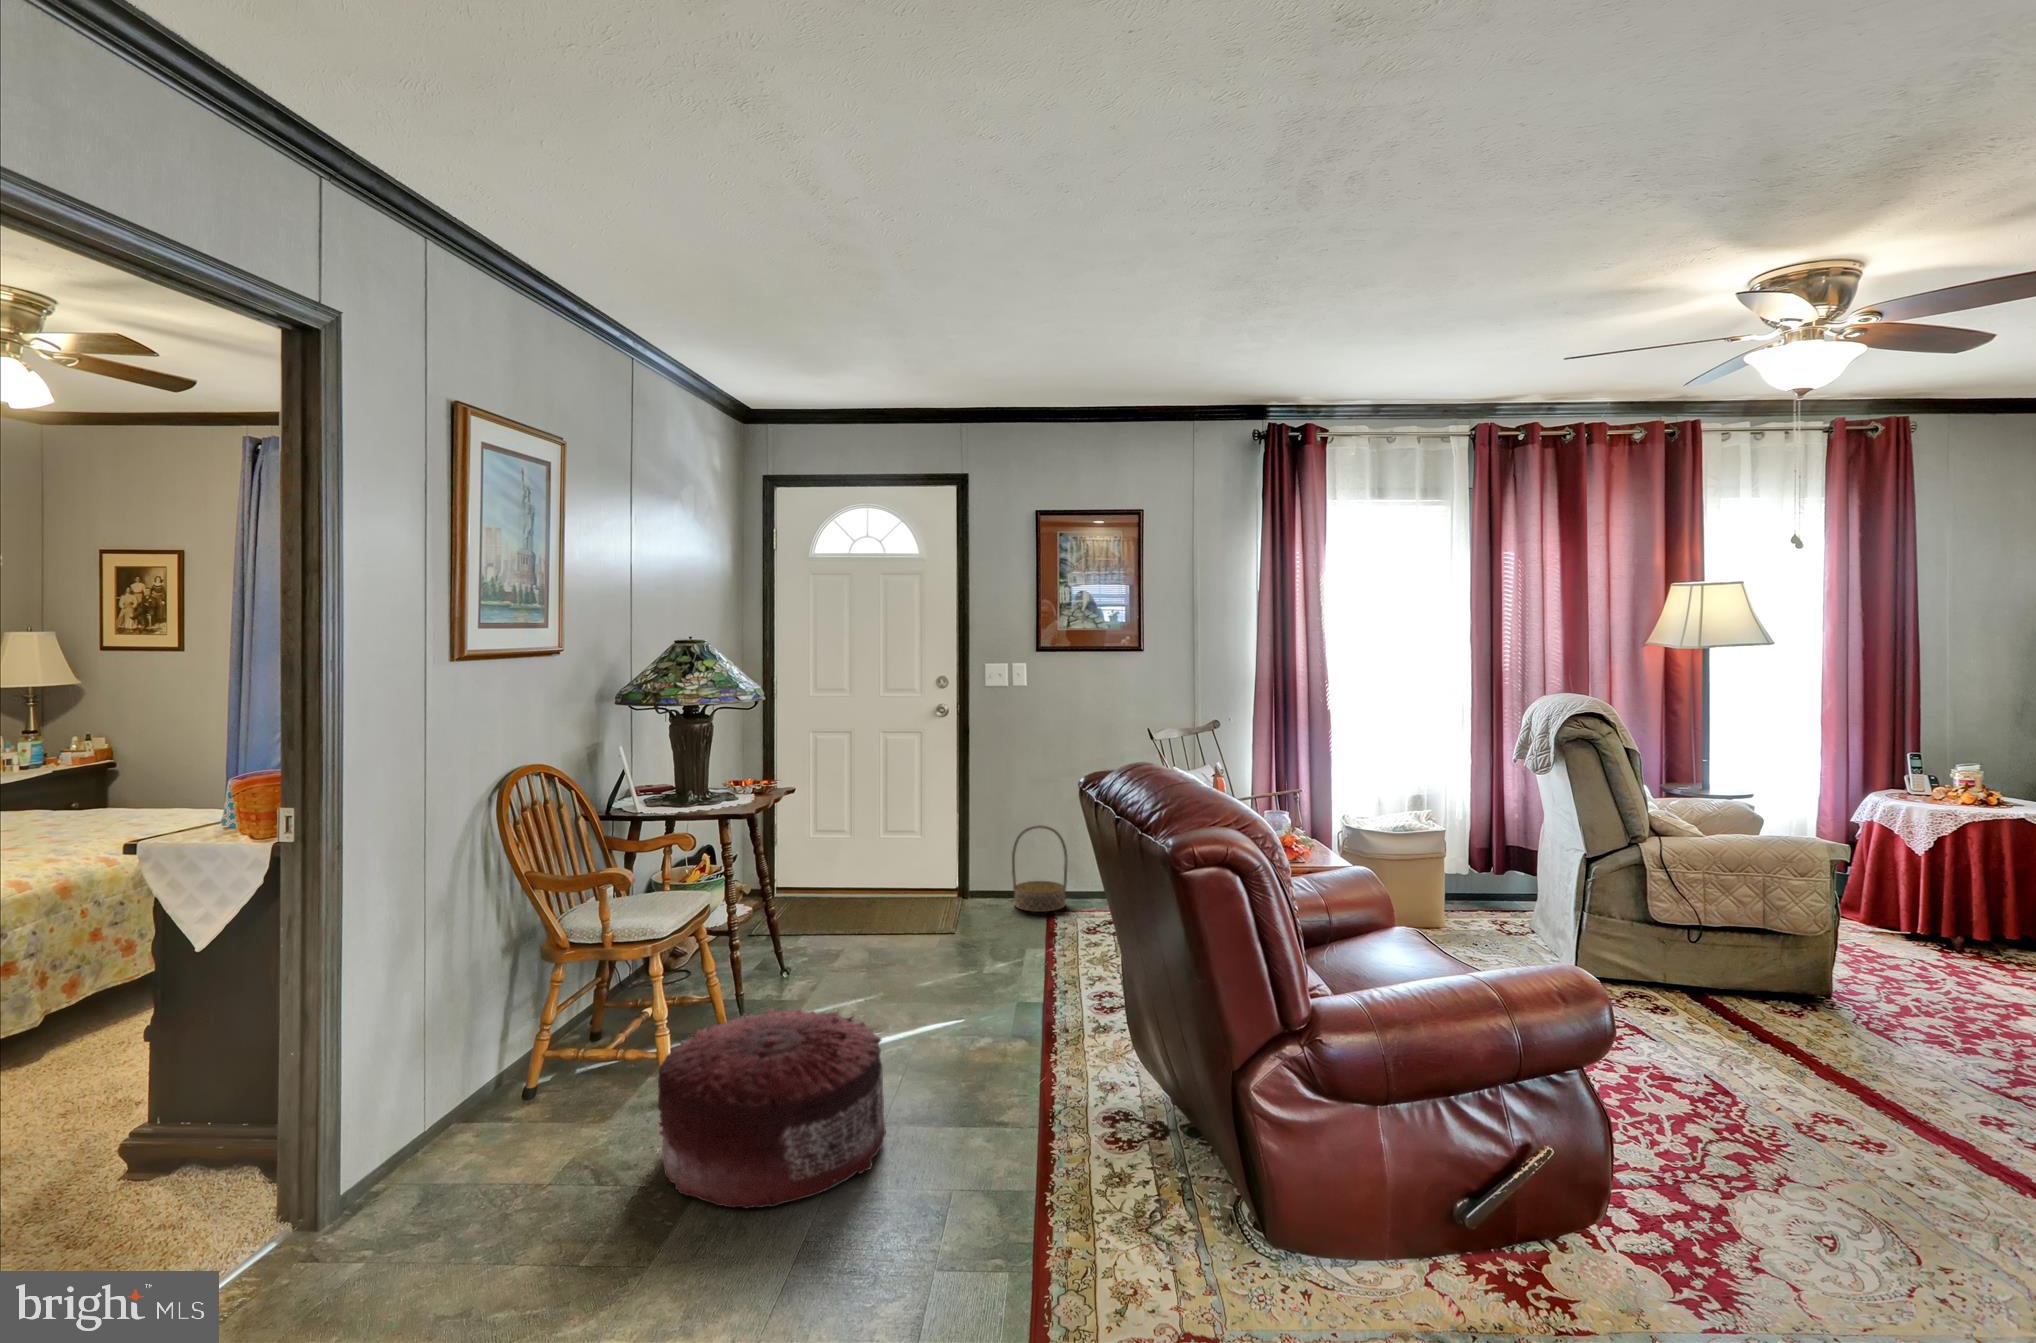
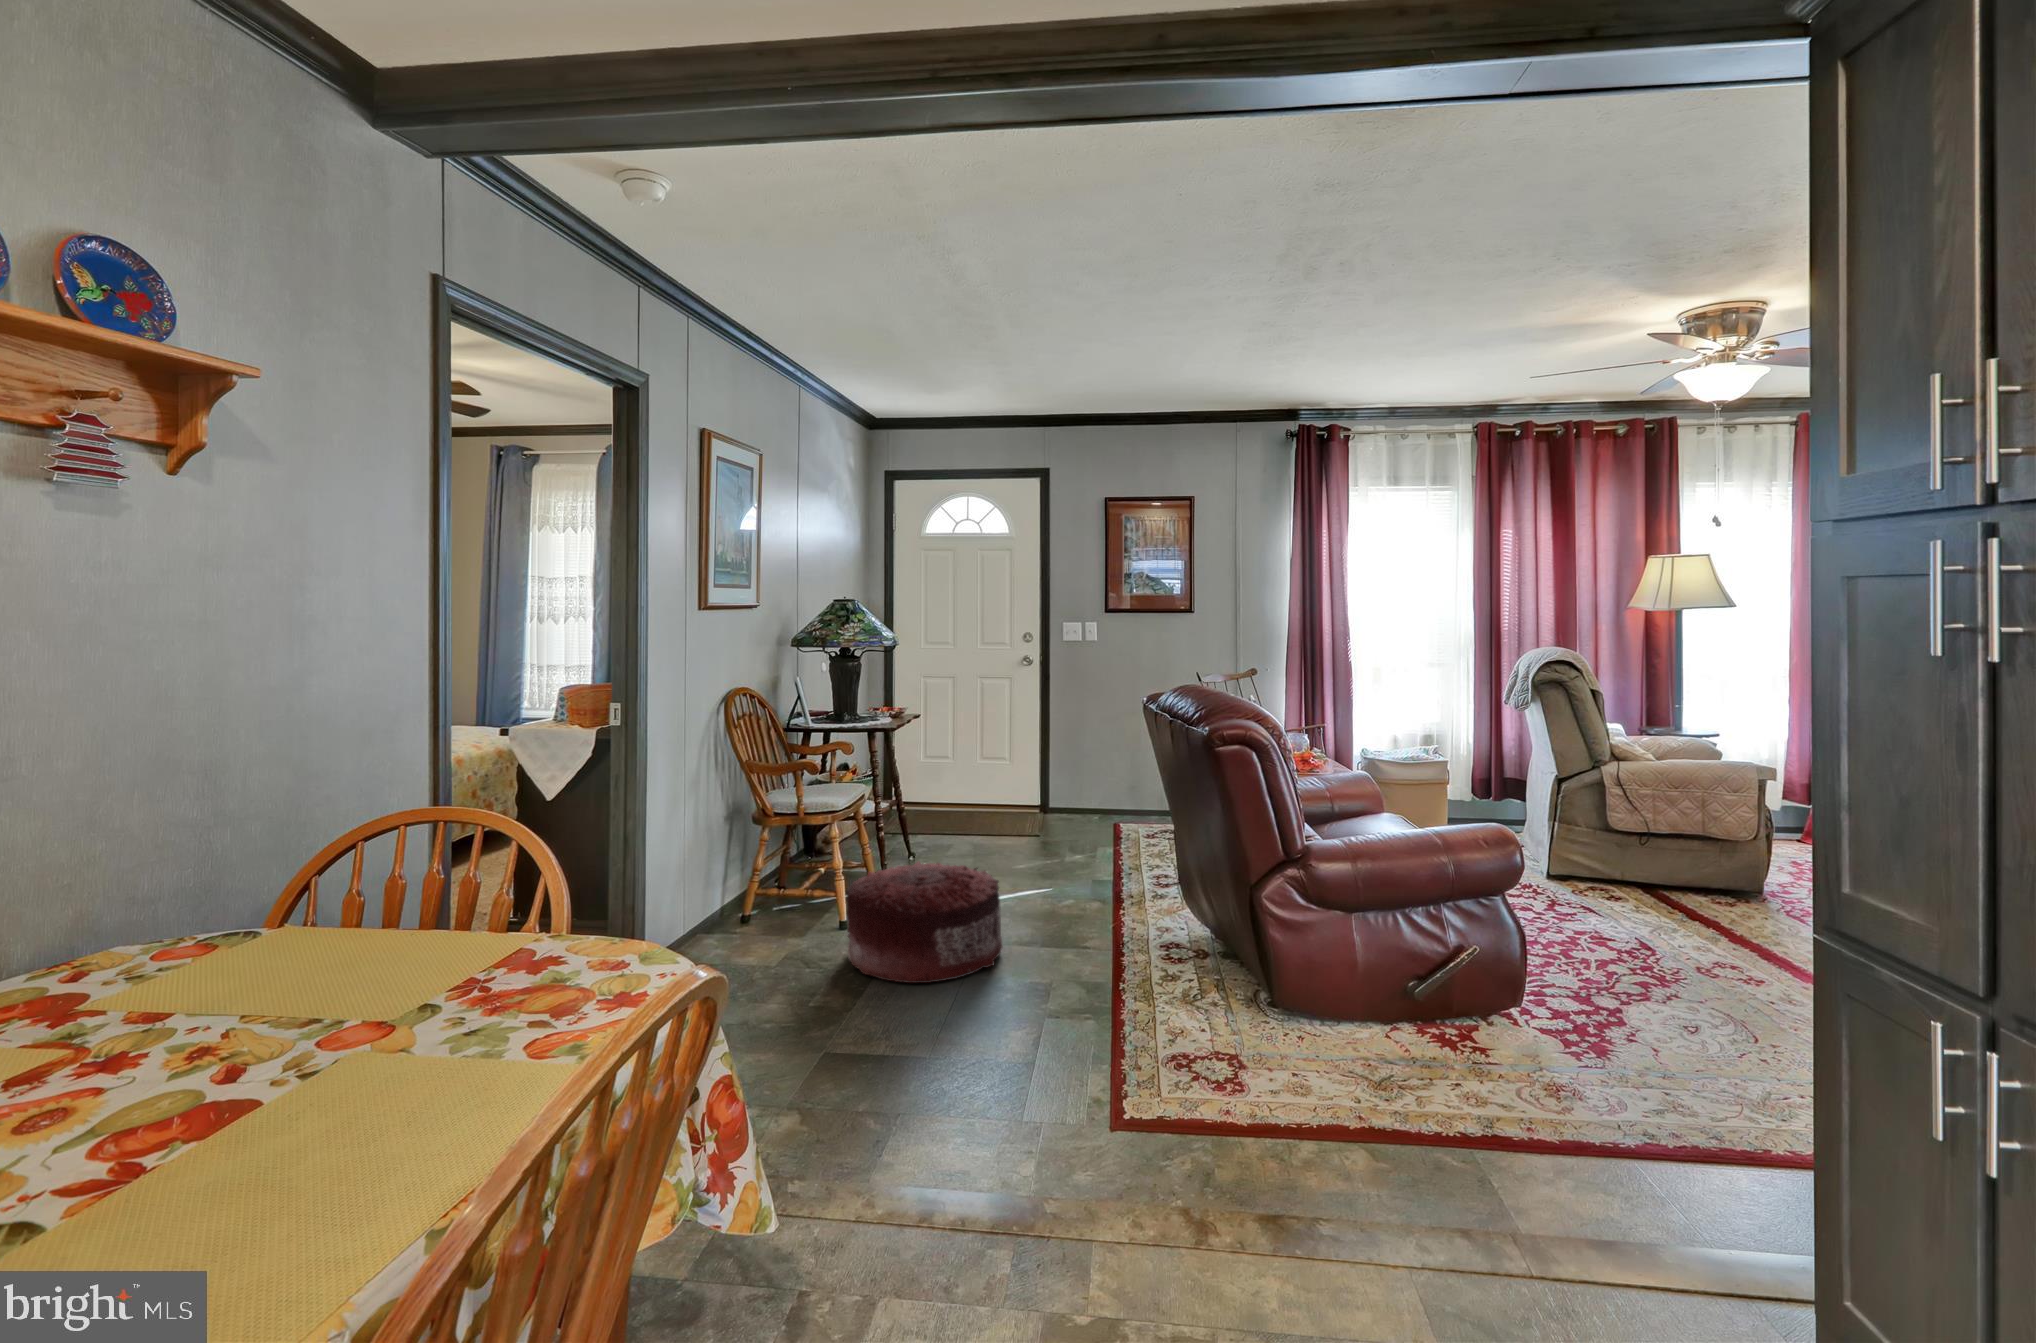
basket: present [1012,825,1068,912] -> none [1088,754,1133,822]

